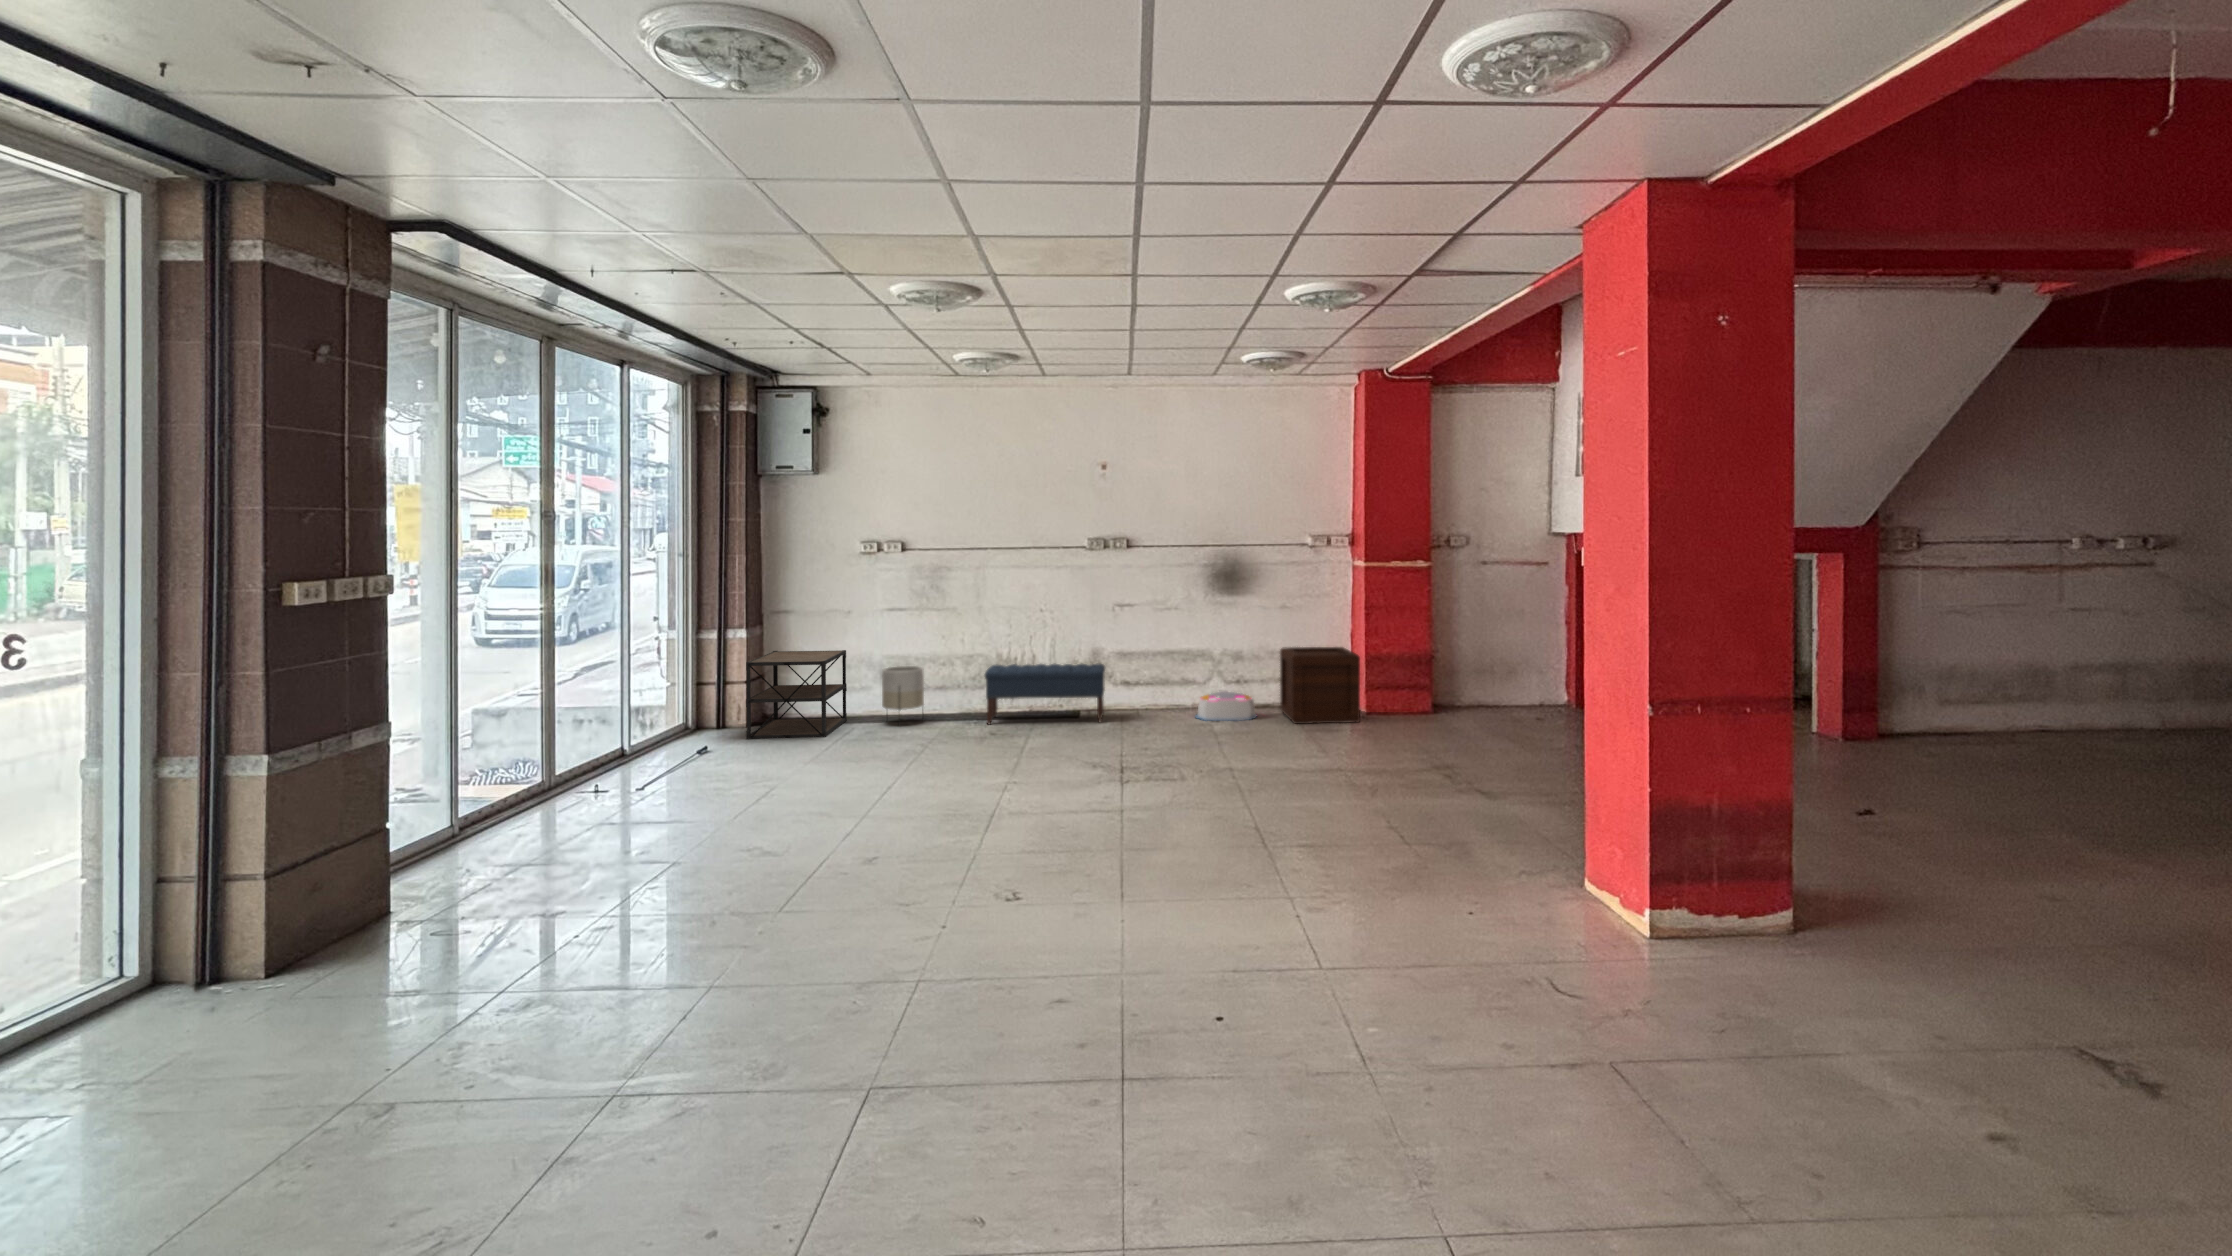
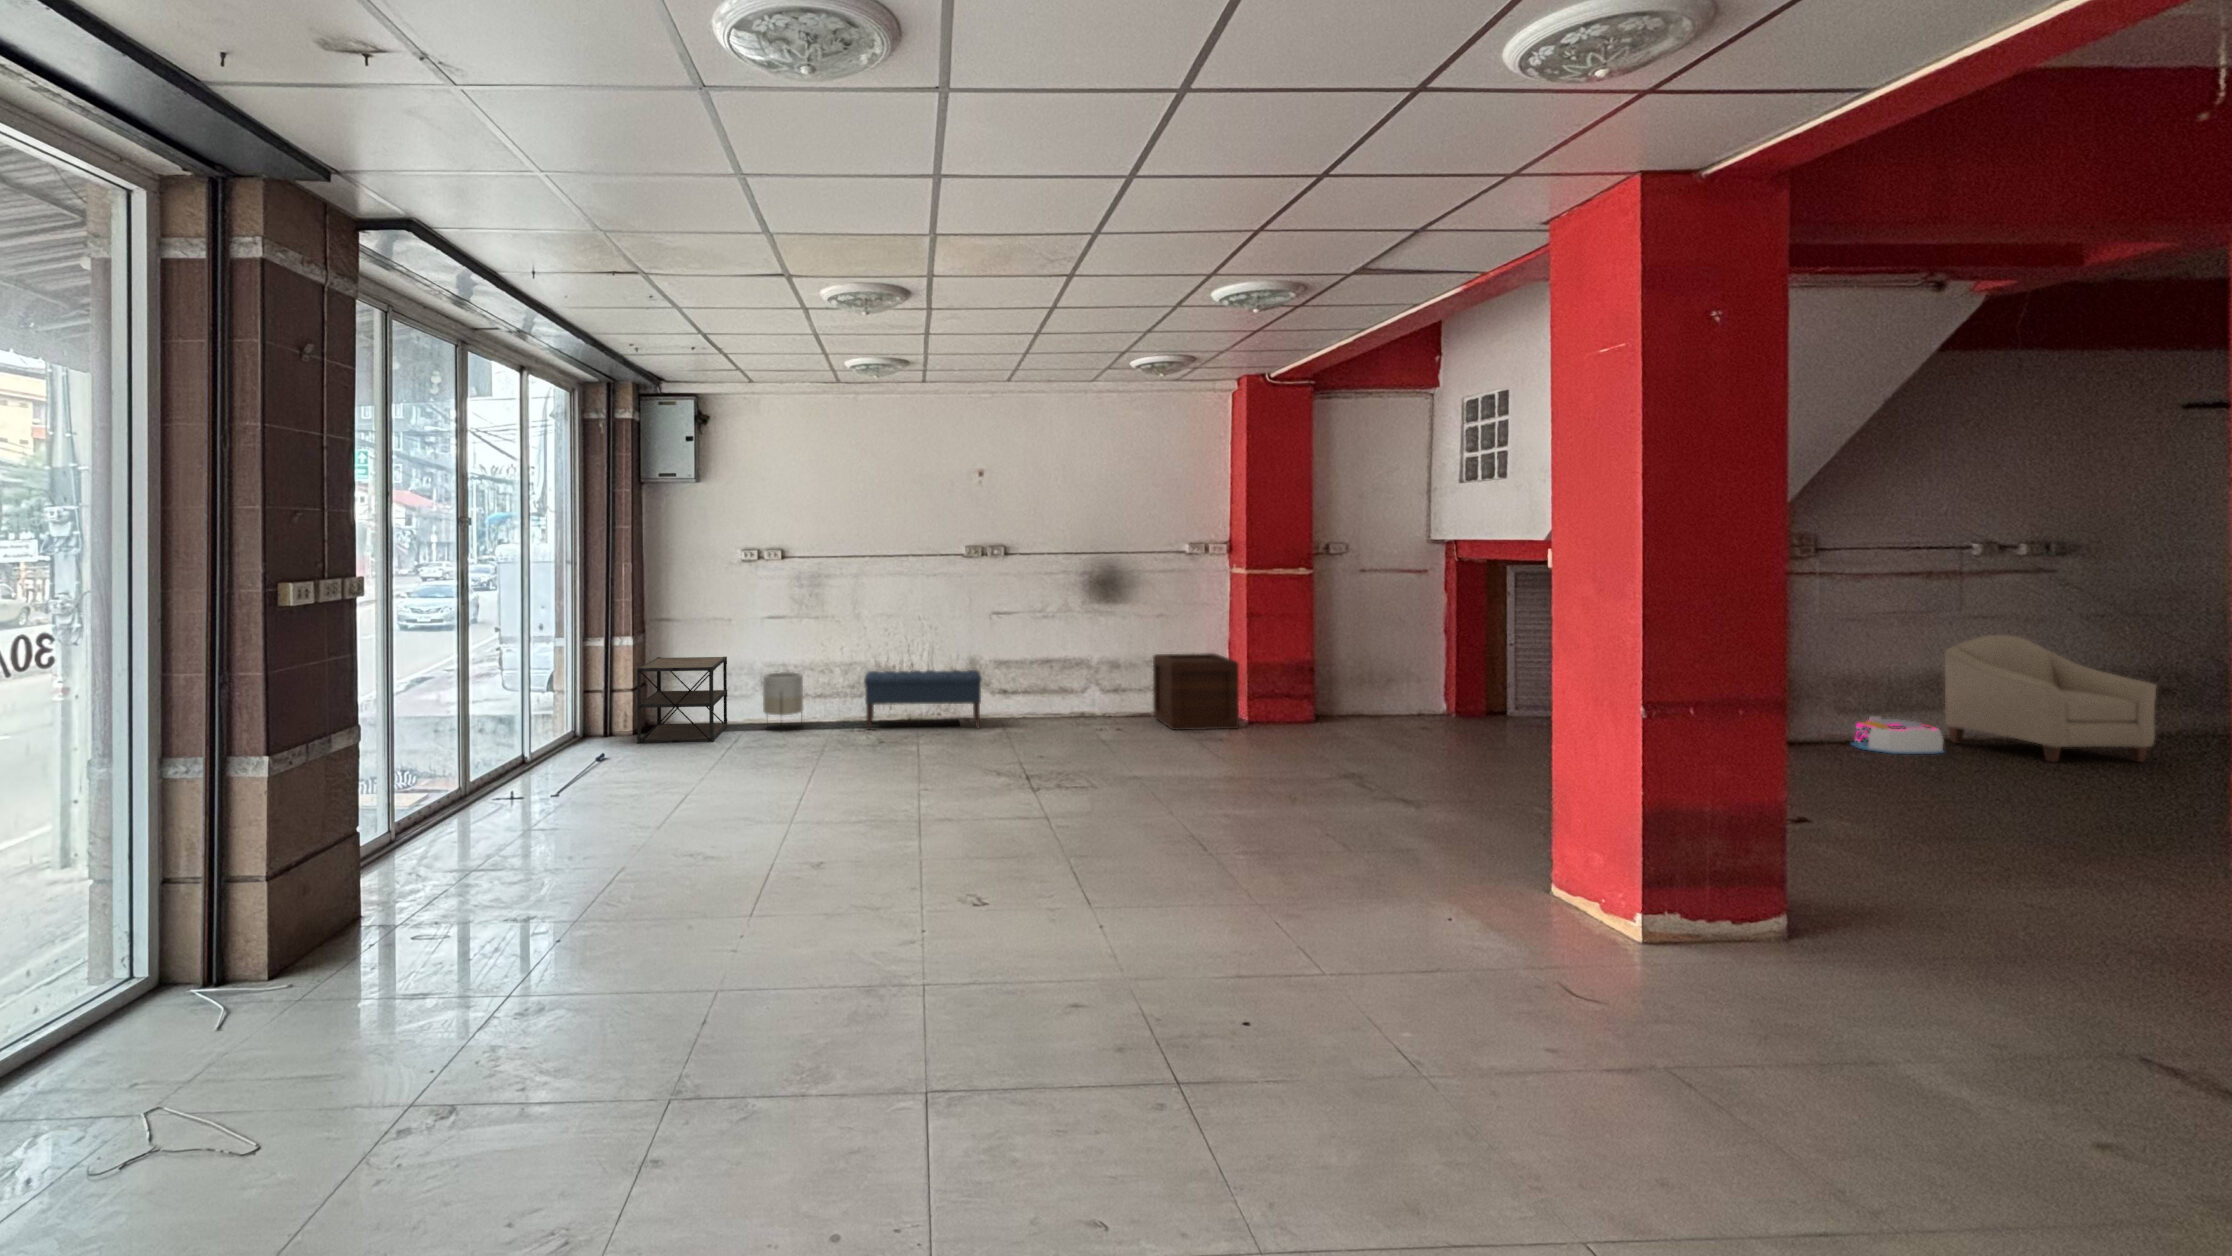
chair: none [2034,630,2221,753] -> present [1945,635,2156,762]
storage bin: present [1195,690,1257,721] -> present [1852,717,1944,754]

